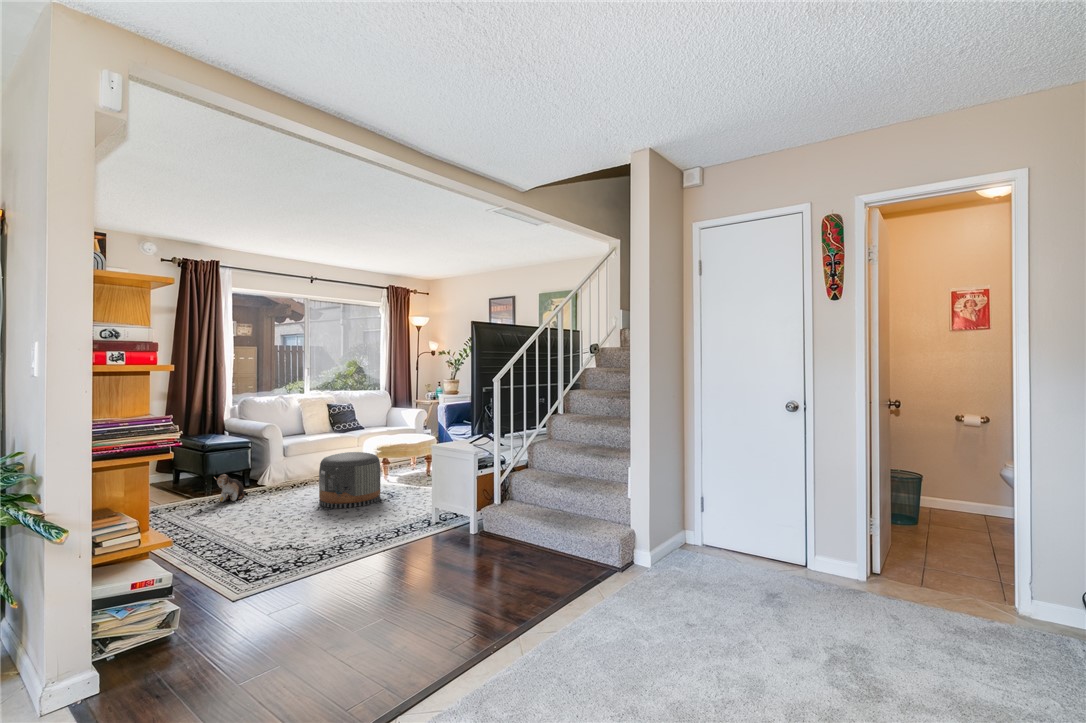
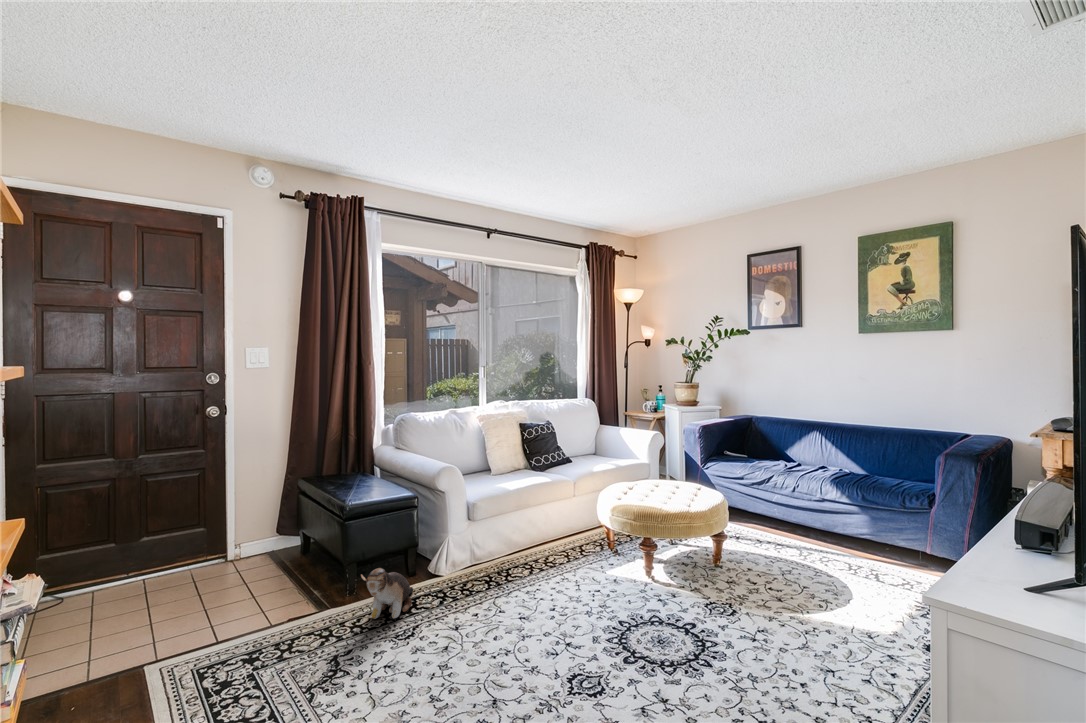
pouf: present [319,452,380,508] -> none [556,534,676,673]

